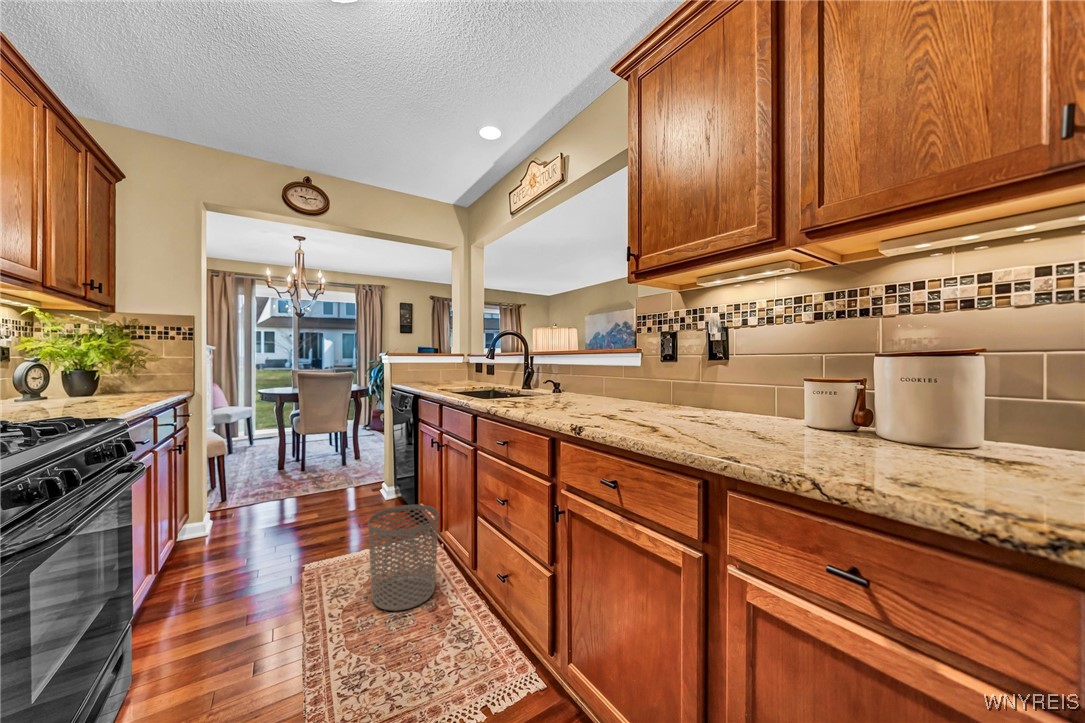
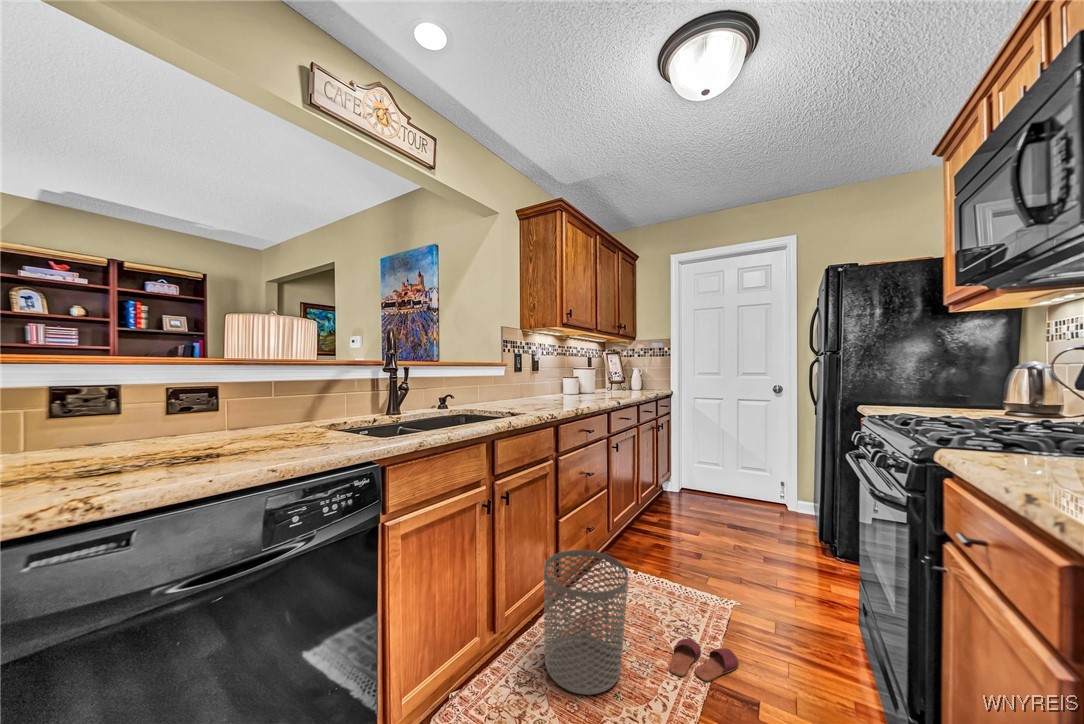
slippers: none [278,634,350,698] -> present [669,639,739,681]

